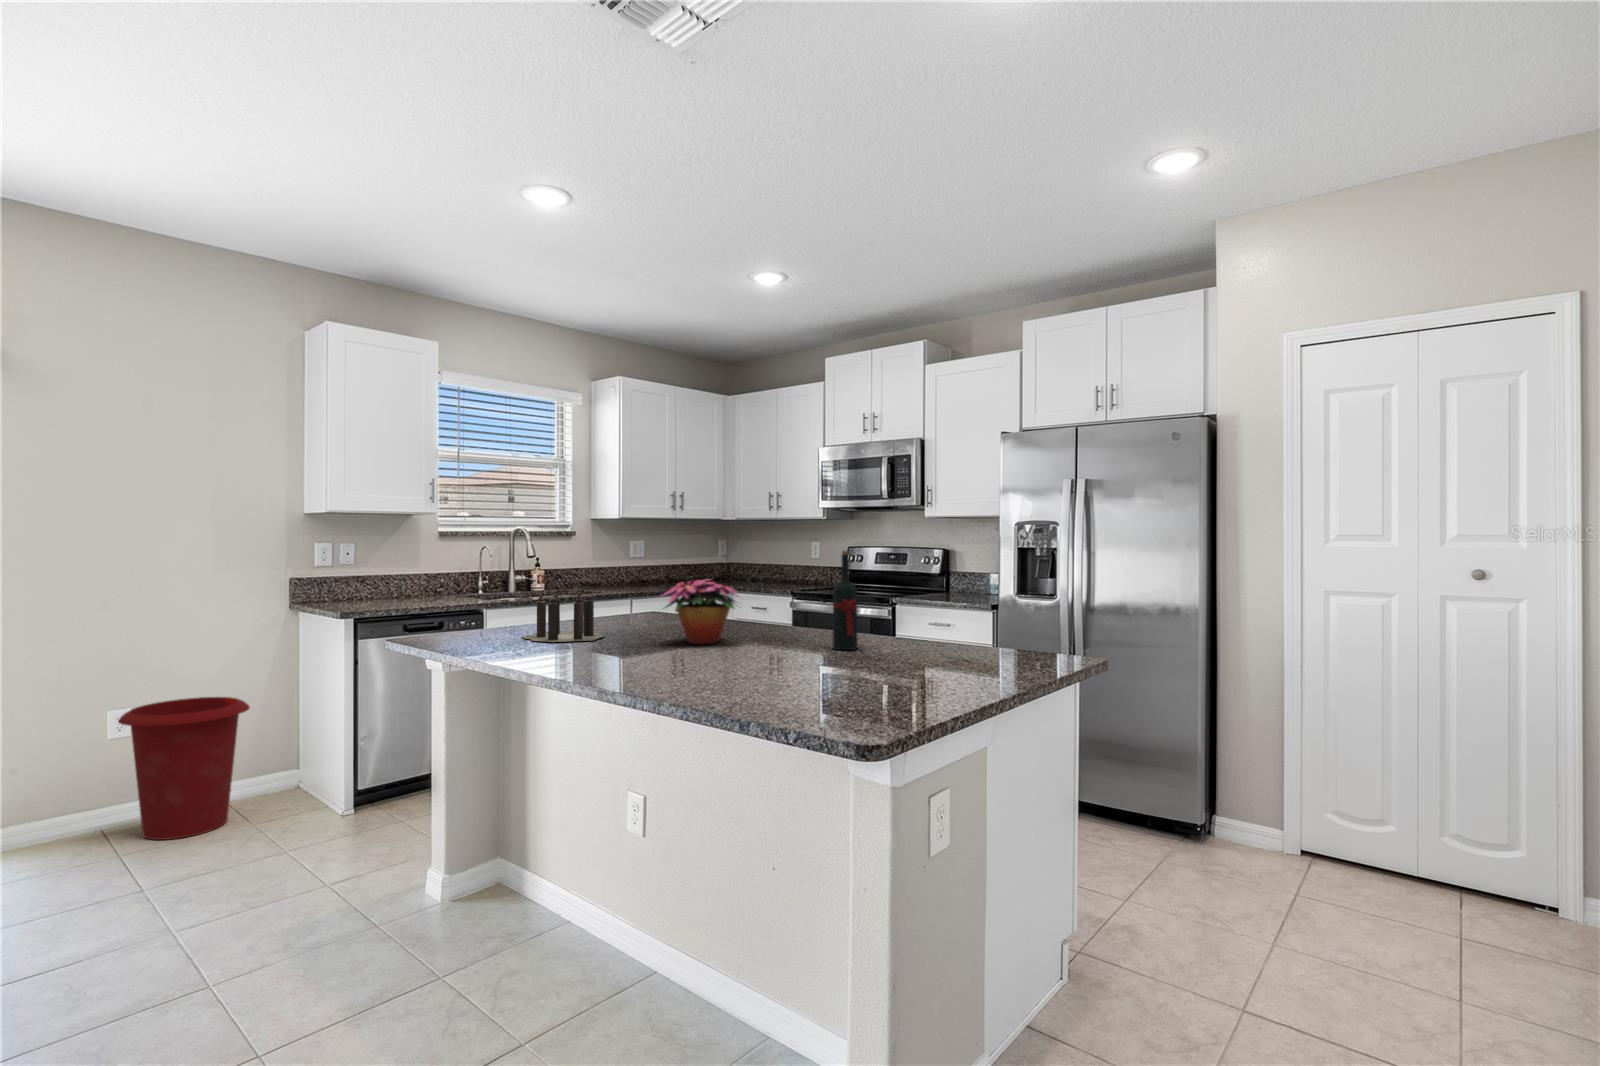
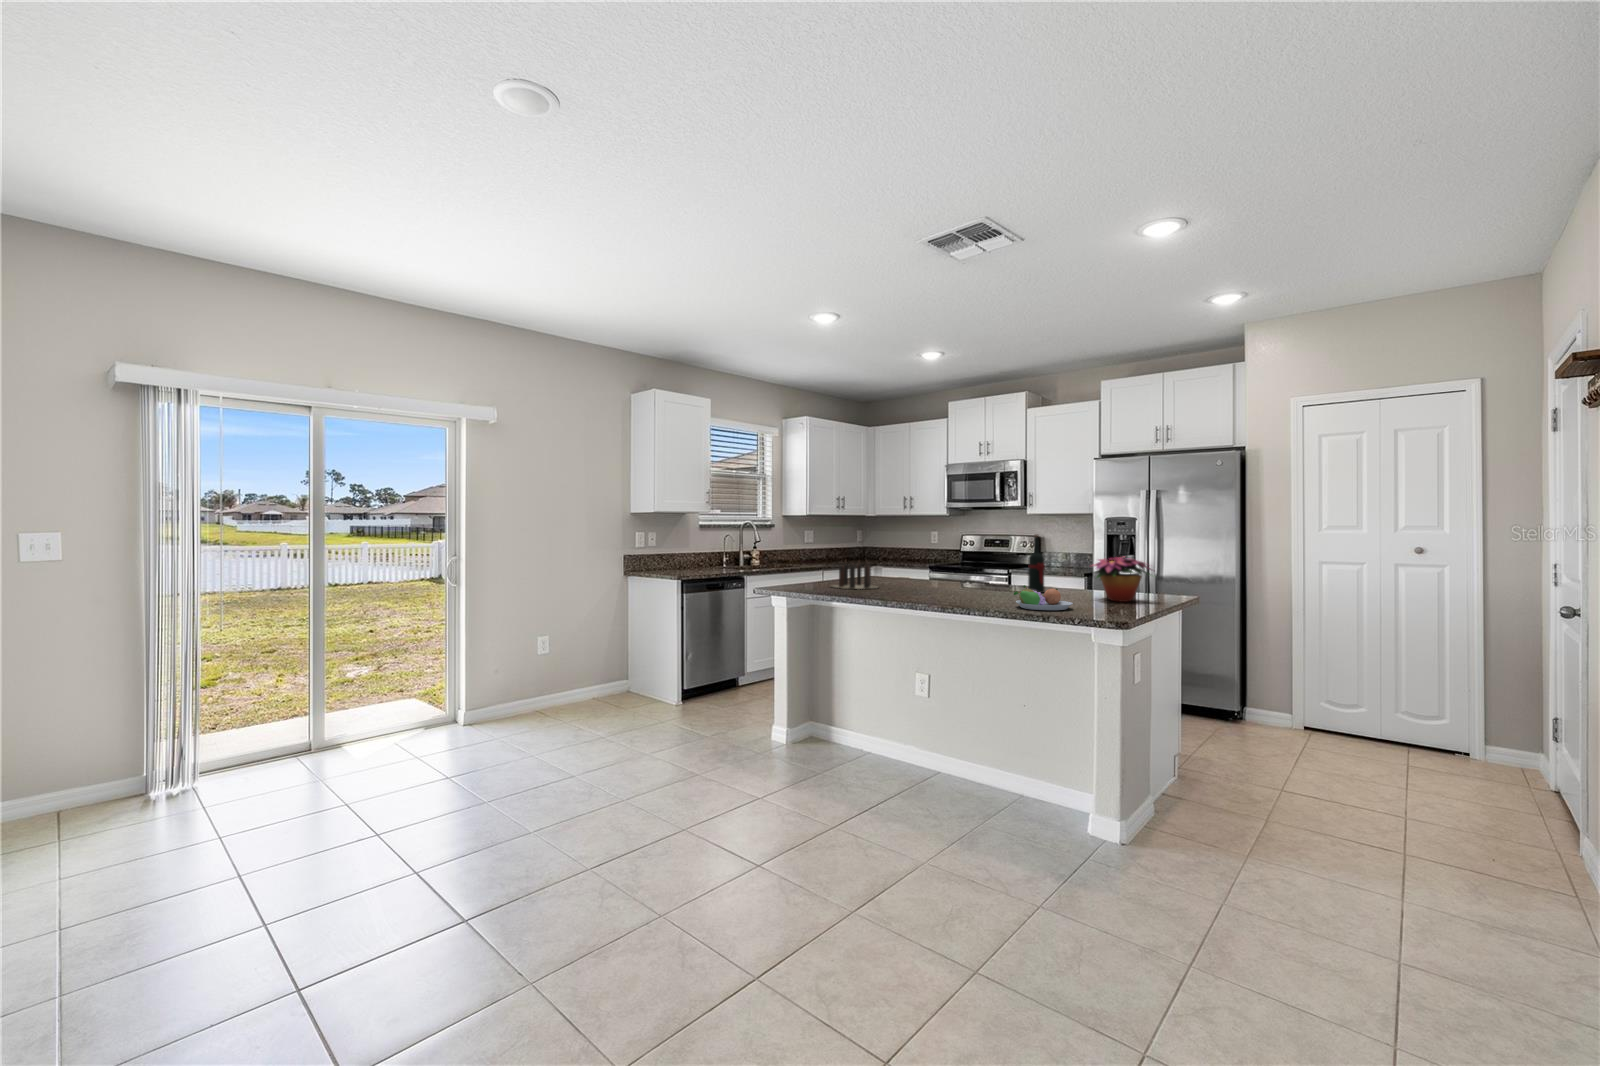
flower arrangement: present [664,580,738,644] -> present [1093,557,1152,602]
fruit bowl: none [723,648,836,700] -> present [1014,585,1073,610]
waste bin: present [118,697,250,840] -> none [554,629,622,714]

